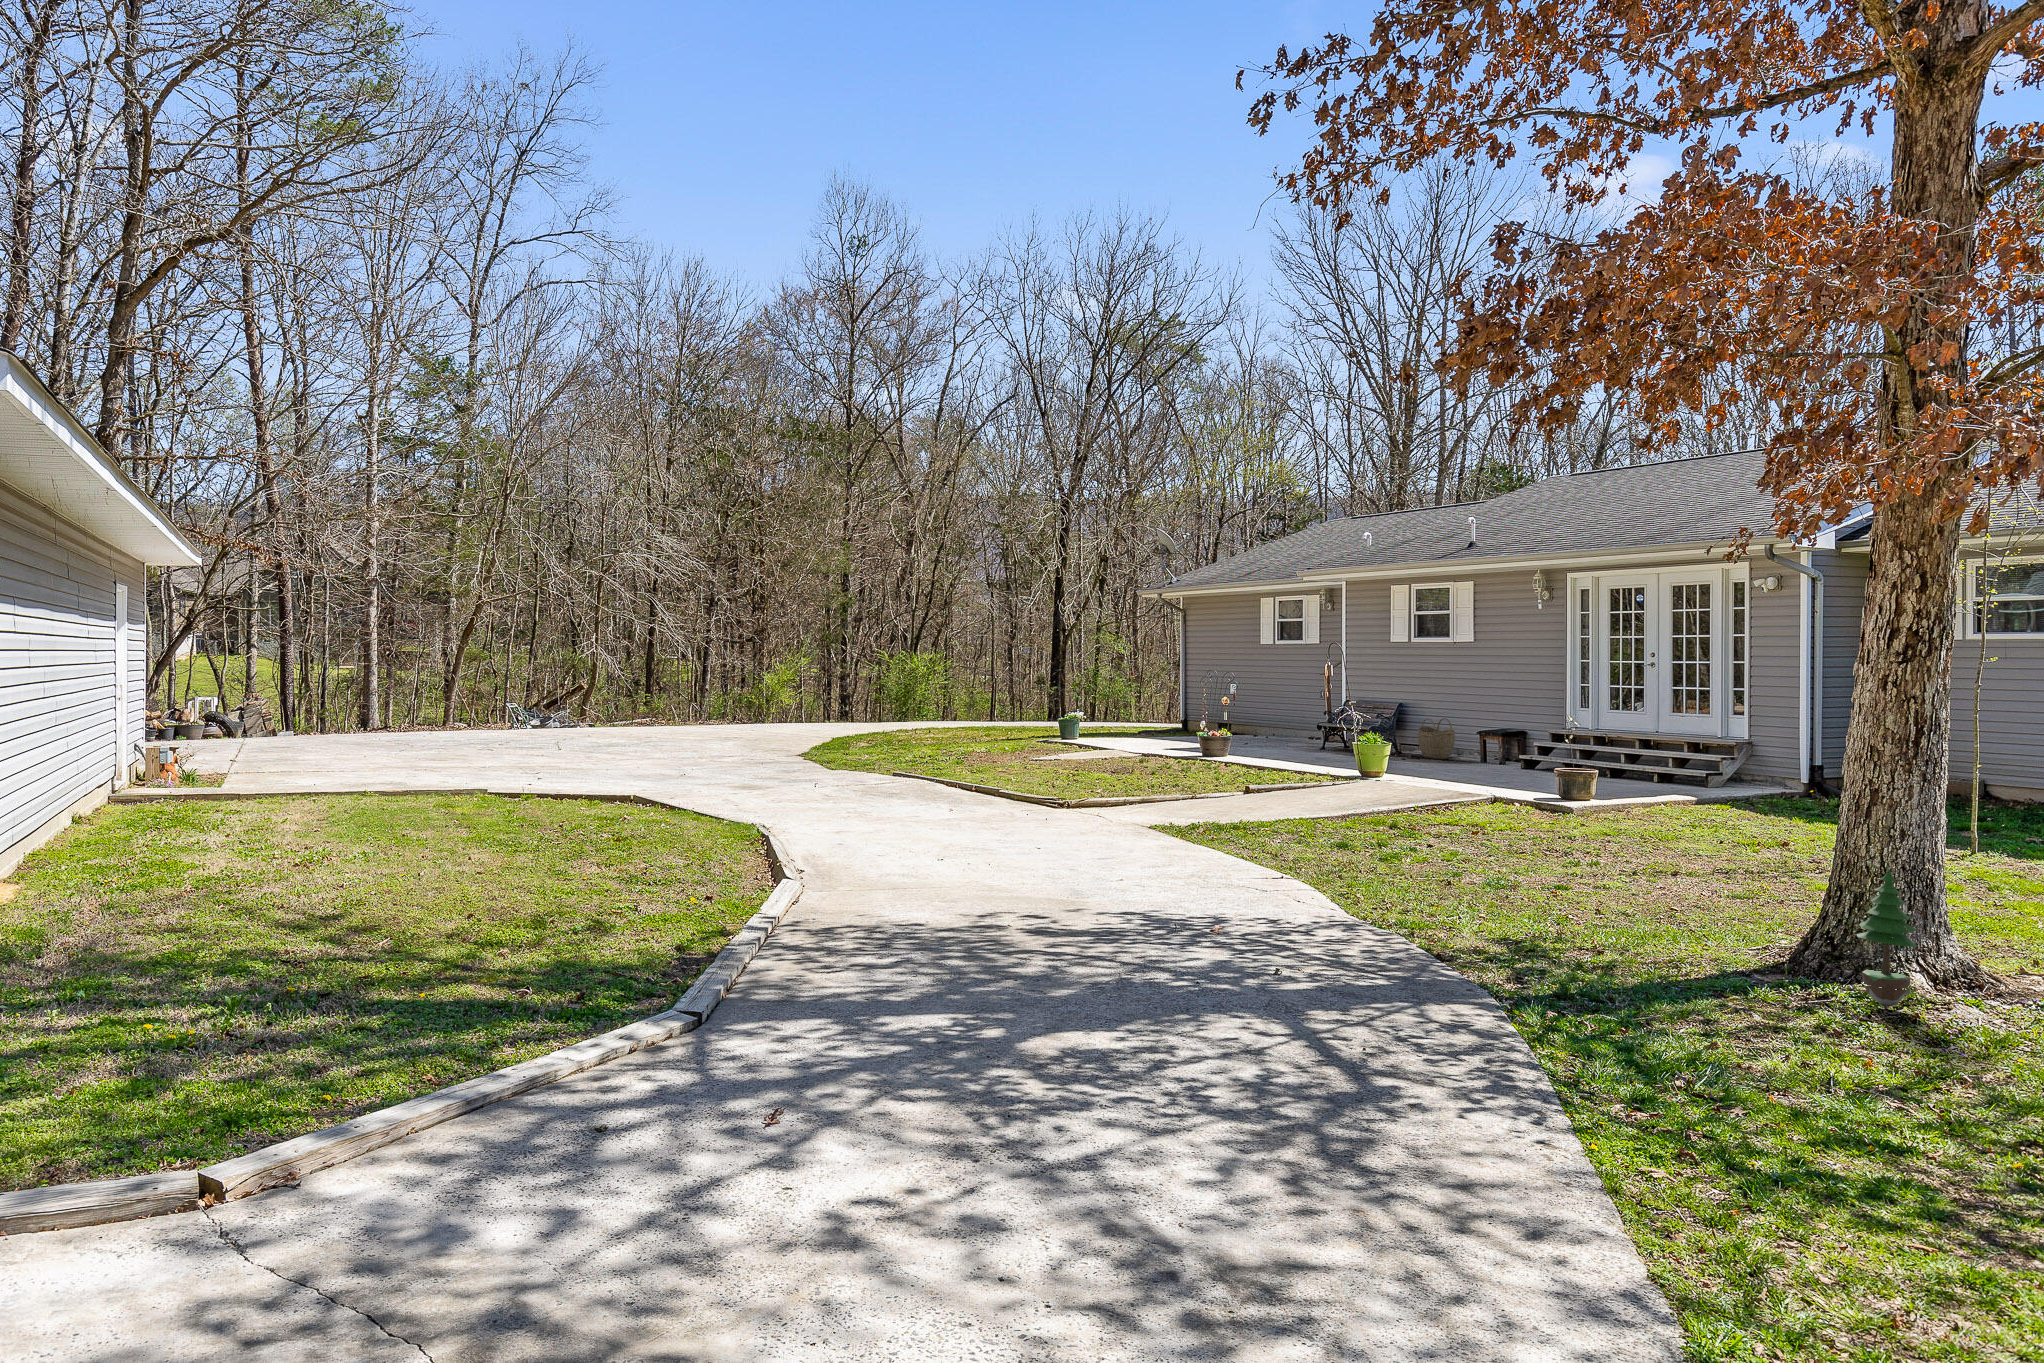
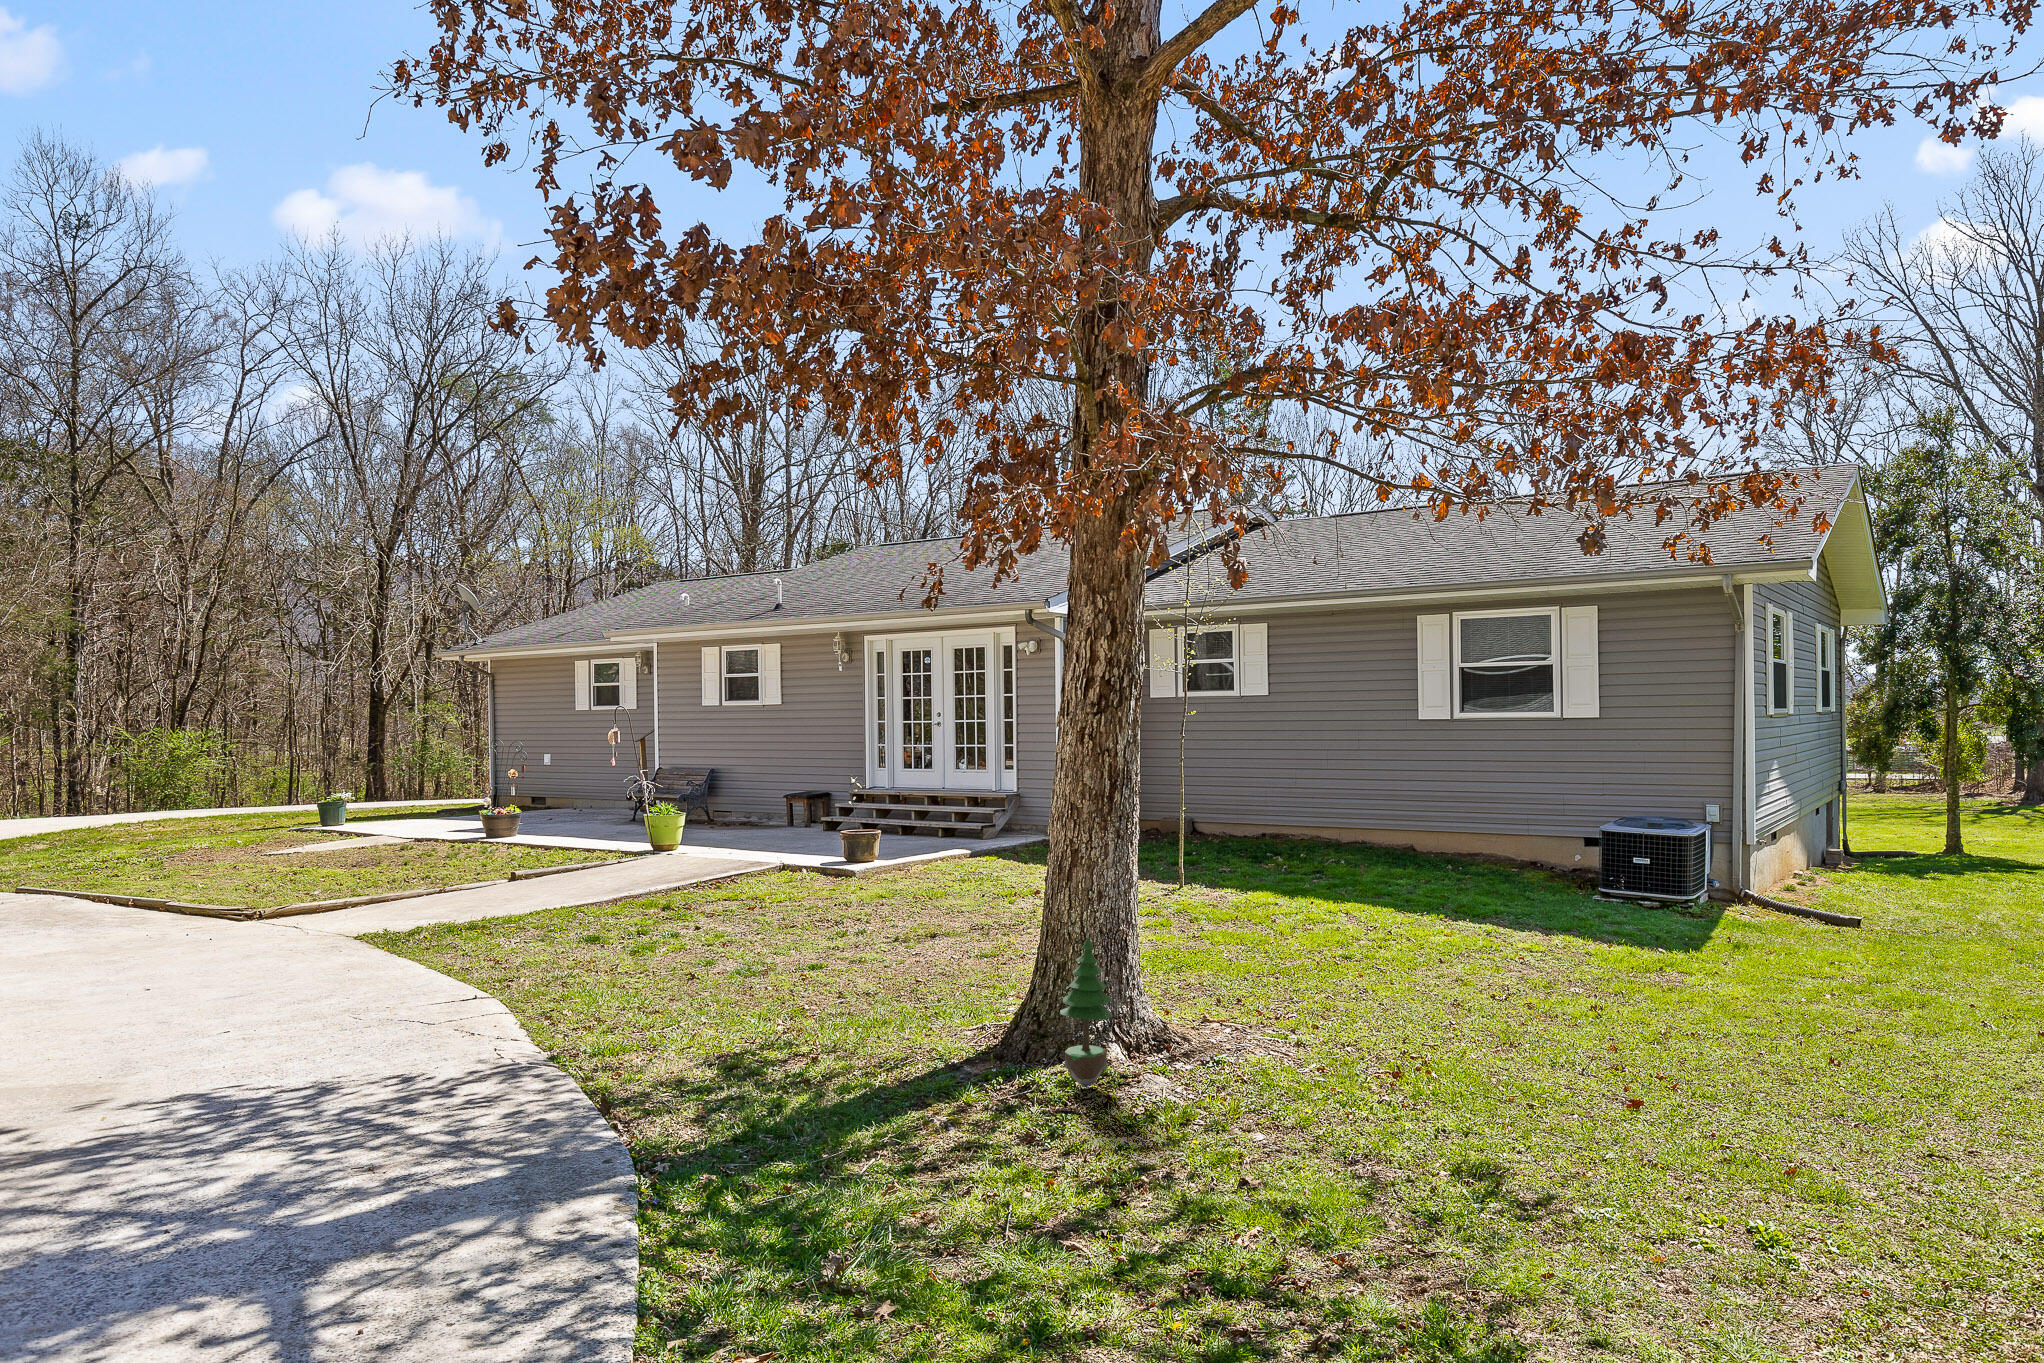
woven basket: present [1418,718,1455,759] -> none [728,782,765,825]

